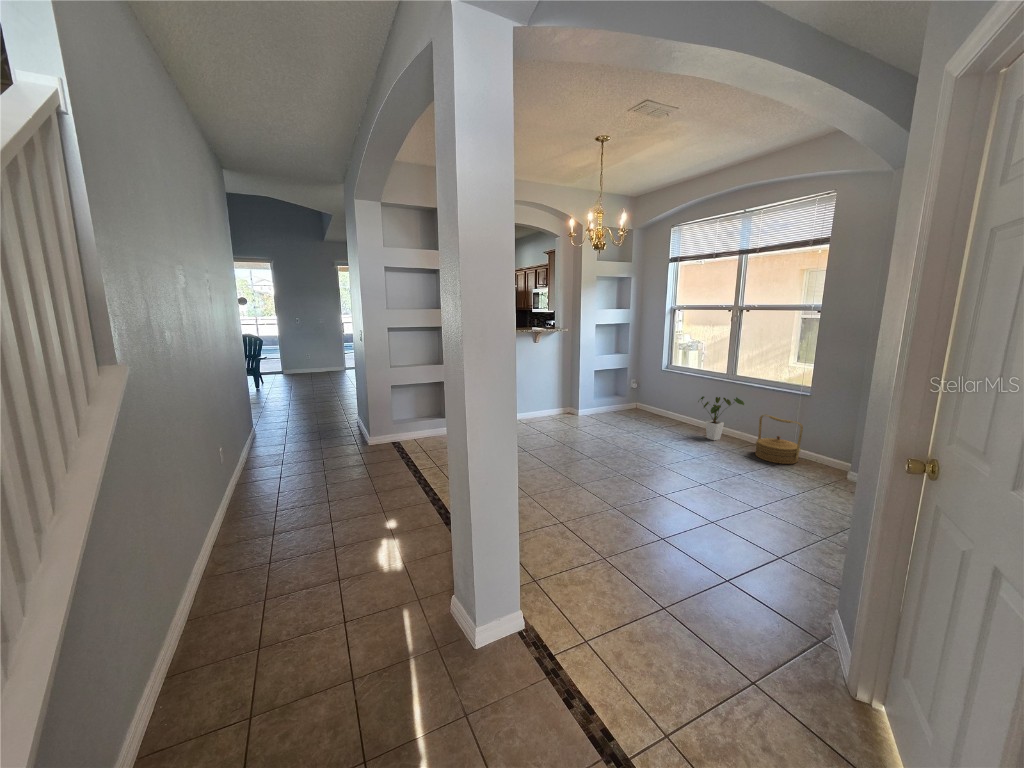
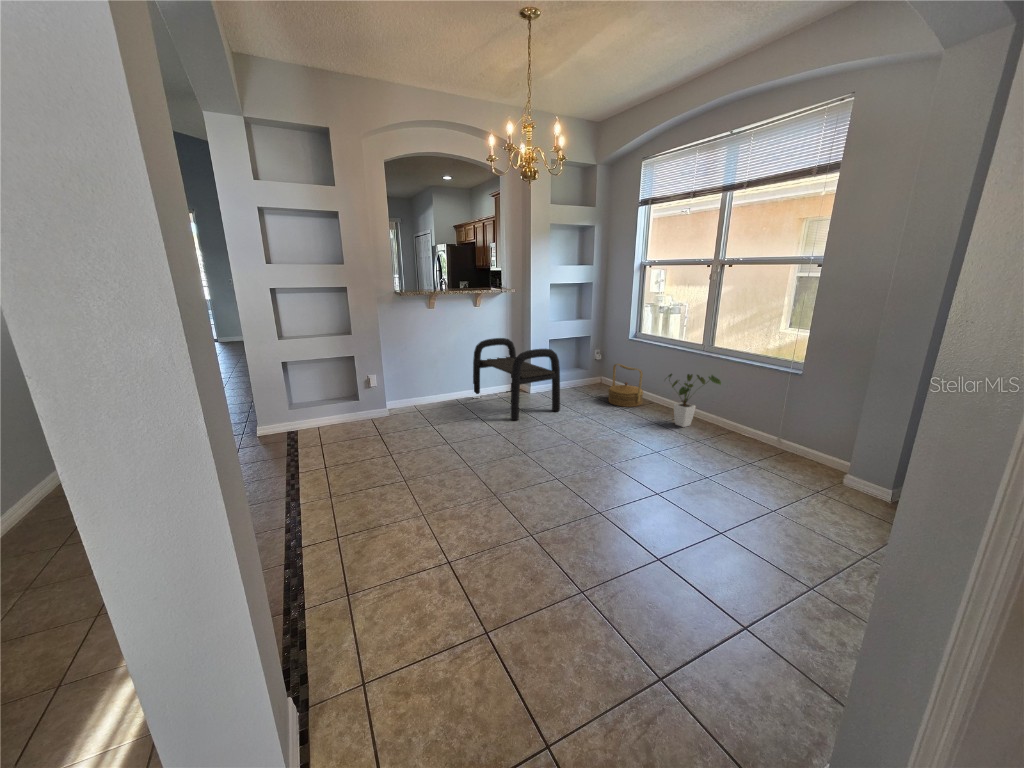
bench: none [531,369,609,435] -> present [473,338,560,420]
woven basket: present [756,415,803,464] -> present [608,364,643,407]

